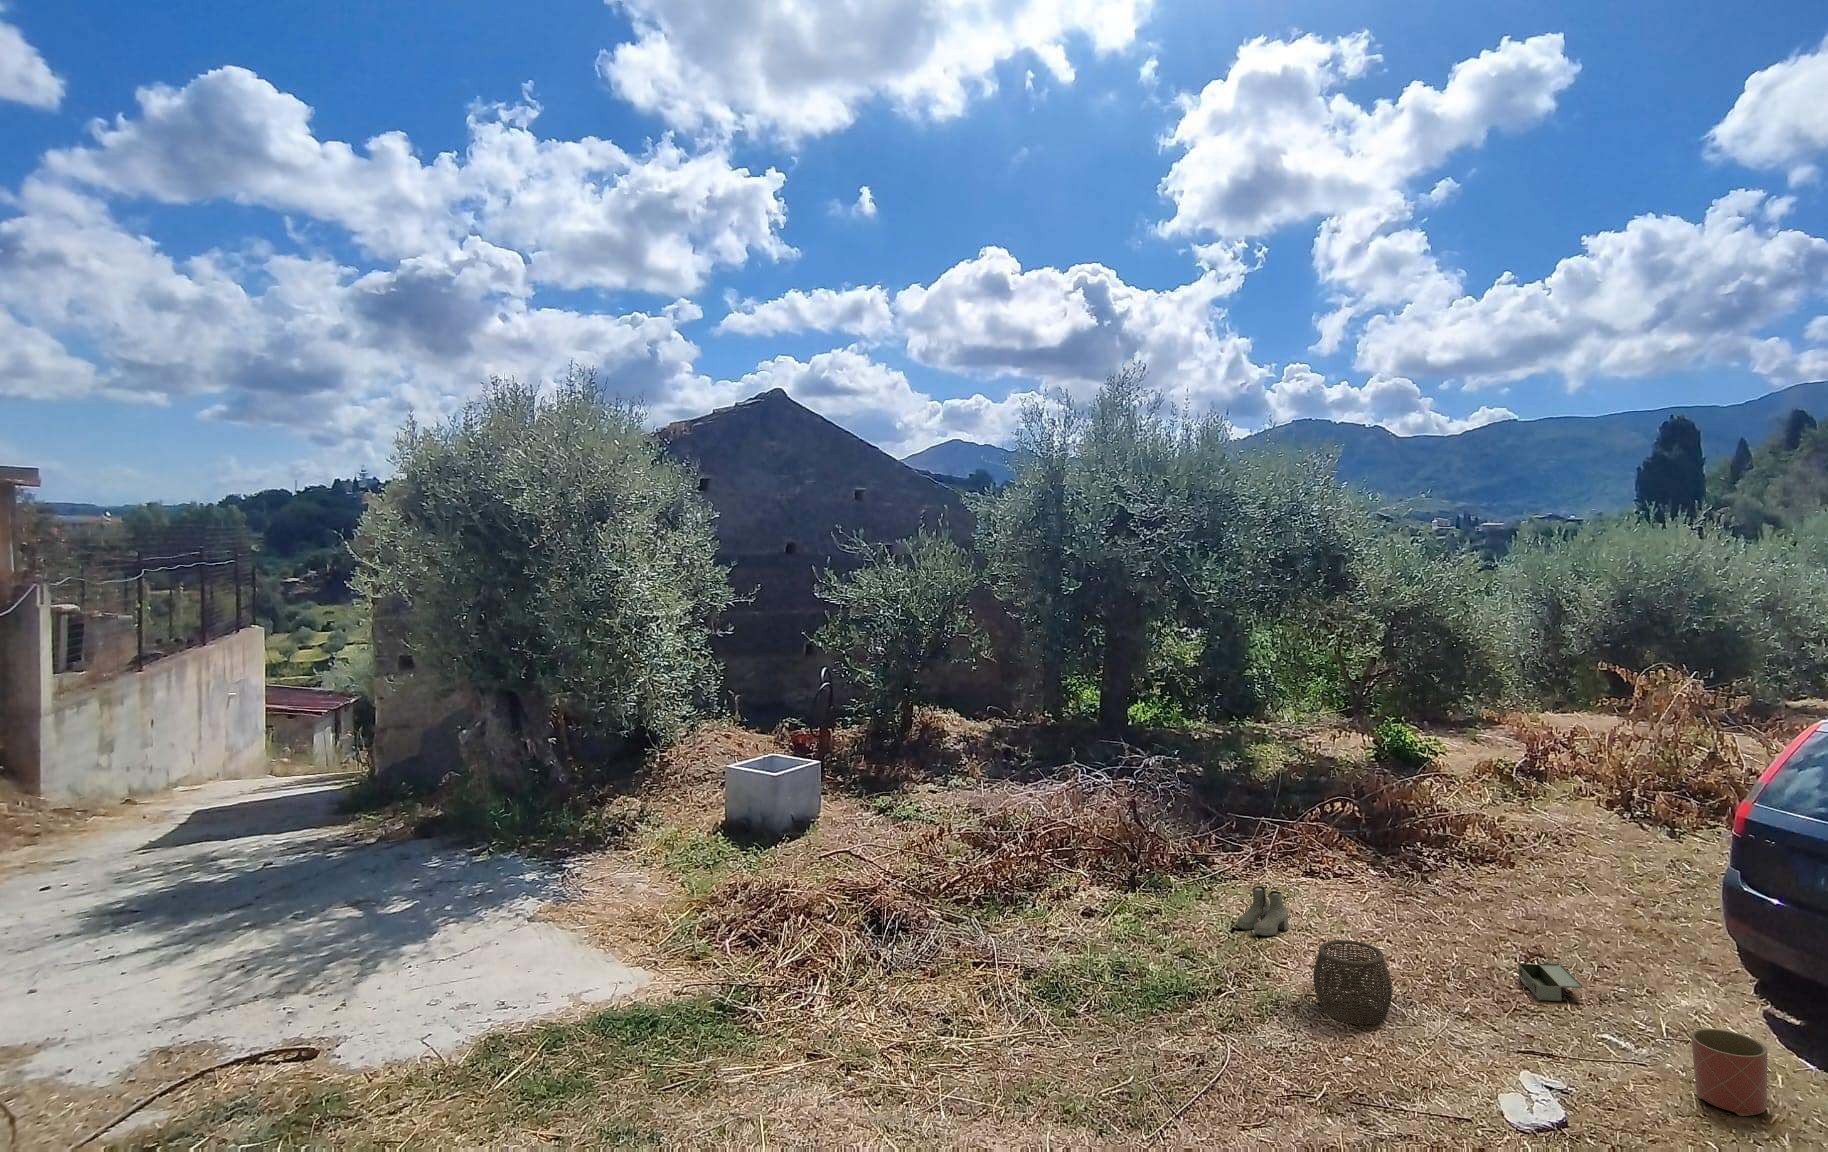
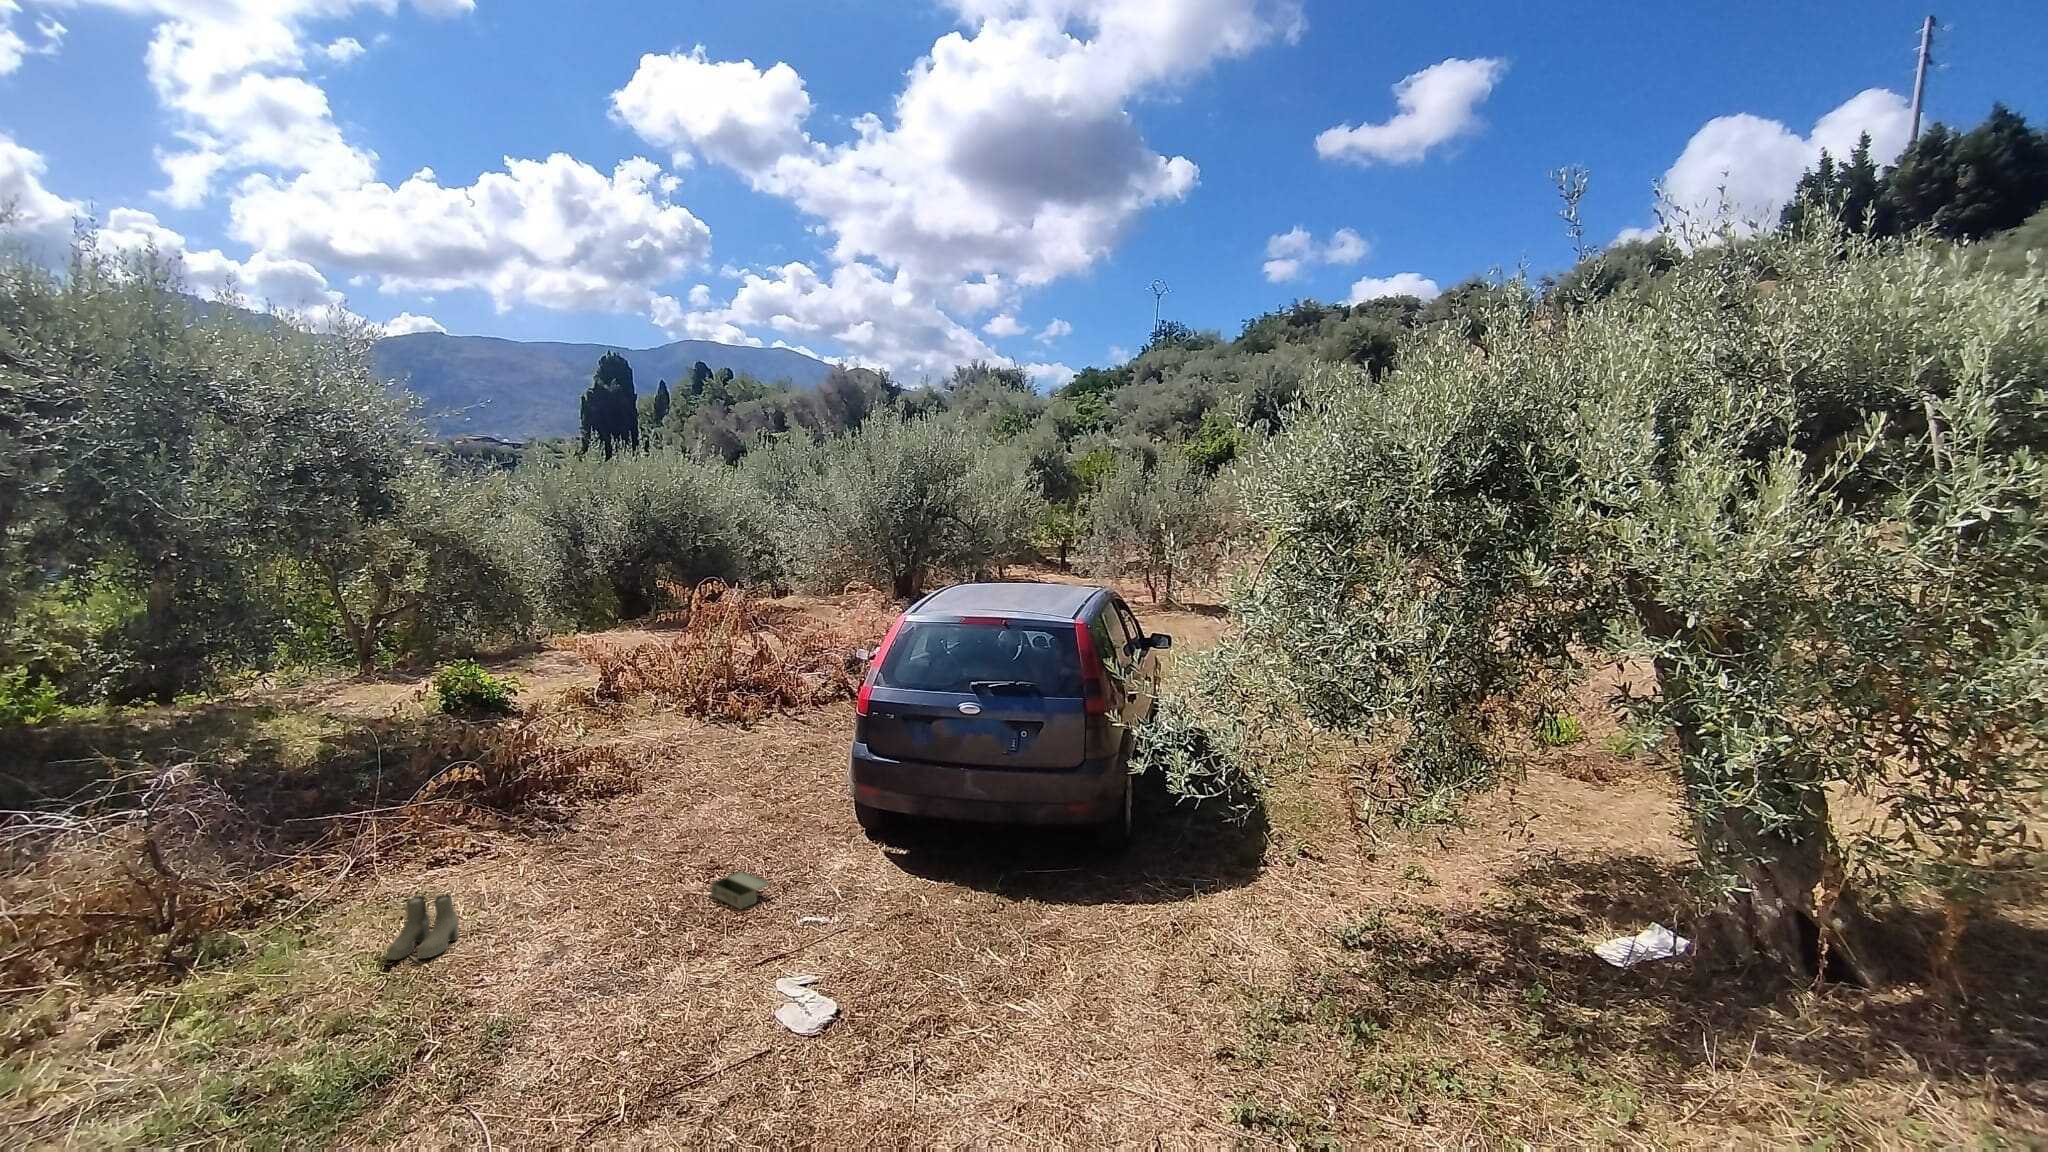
woven basket: present [1313,940,1393,1025] -> none [542,915,638,1018]
planter: present [1691,1029,1768,1116] -> none [887,876,935,940]

